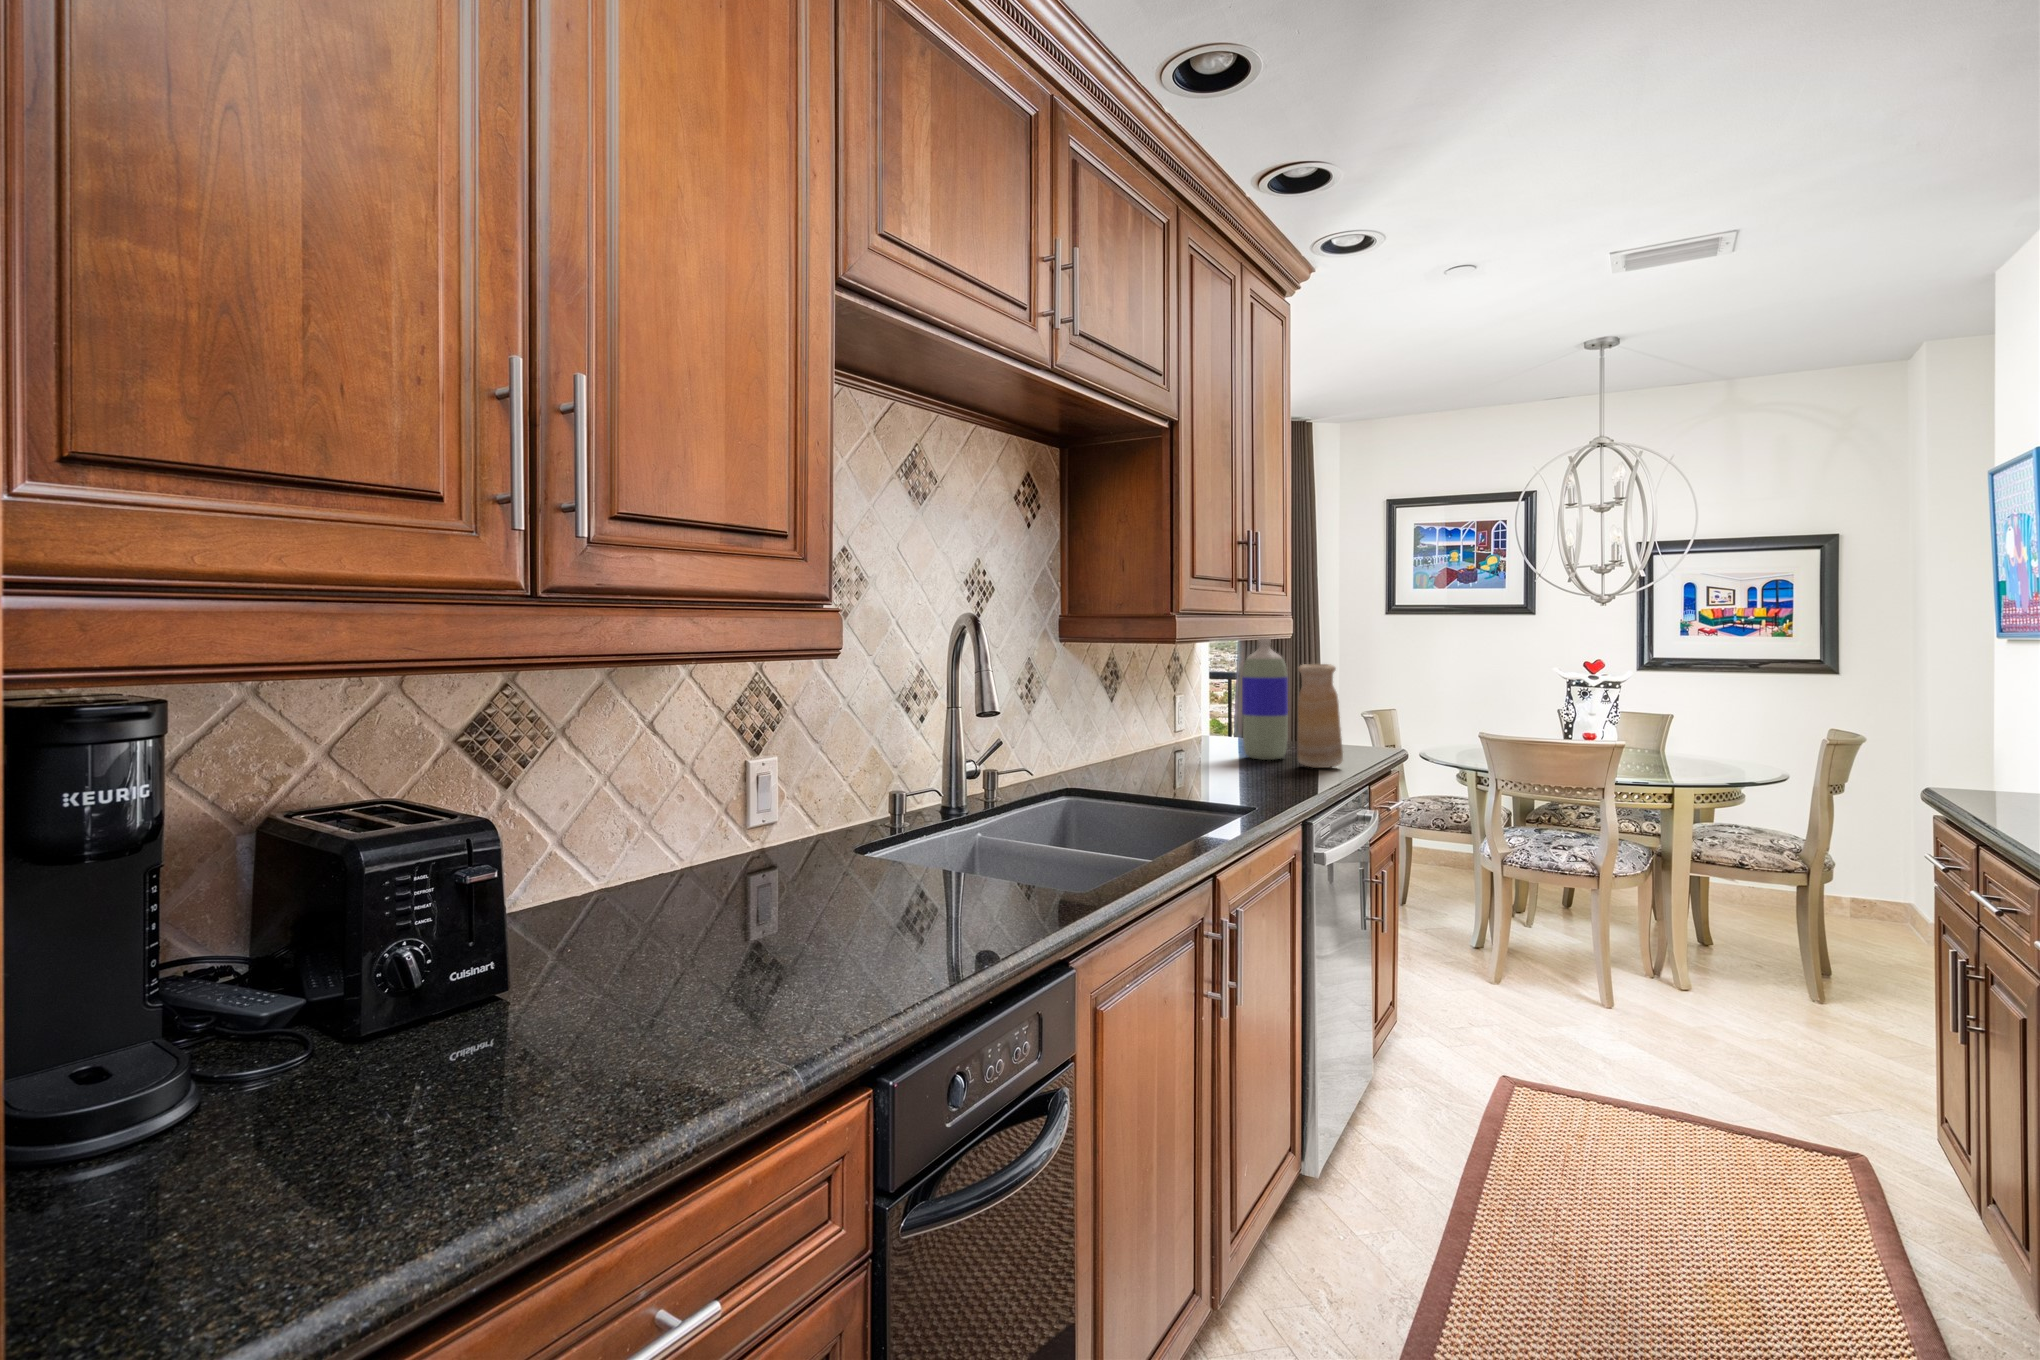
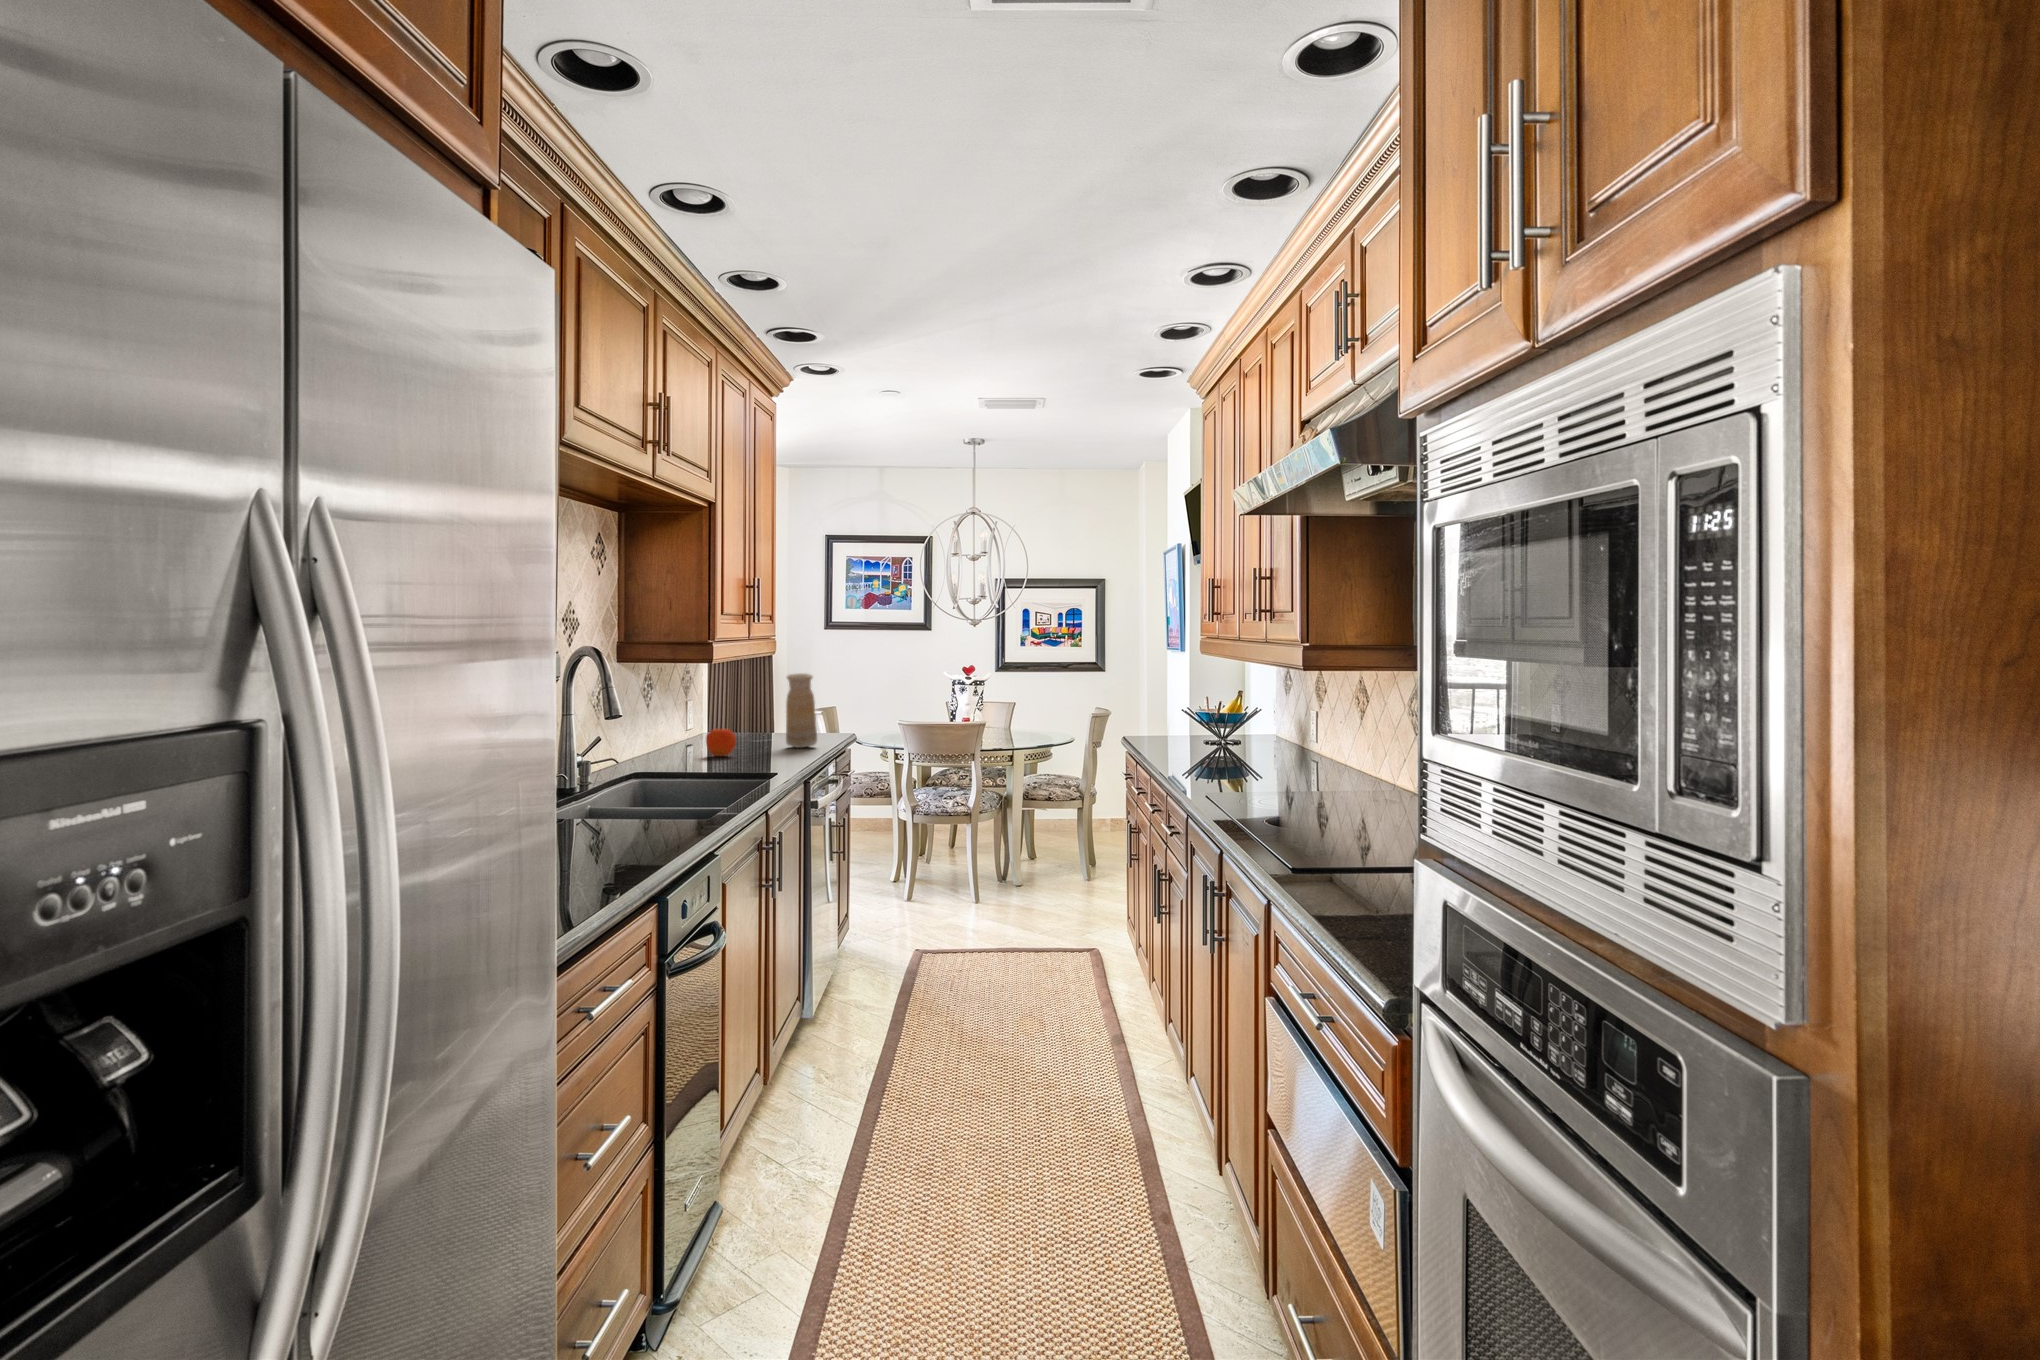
bottle: present [1242,638,1288,760] -> none [743,654,776,745]
fruit: none [1178,736,1219,775] -> present [706,729,736,756]

